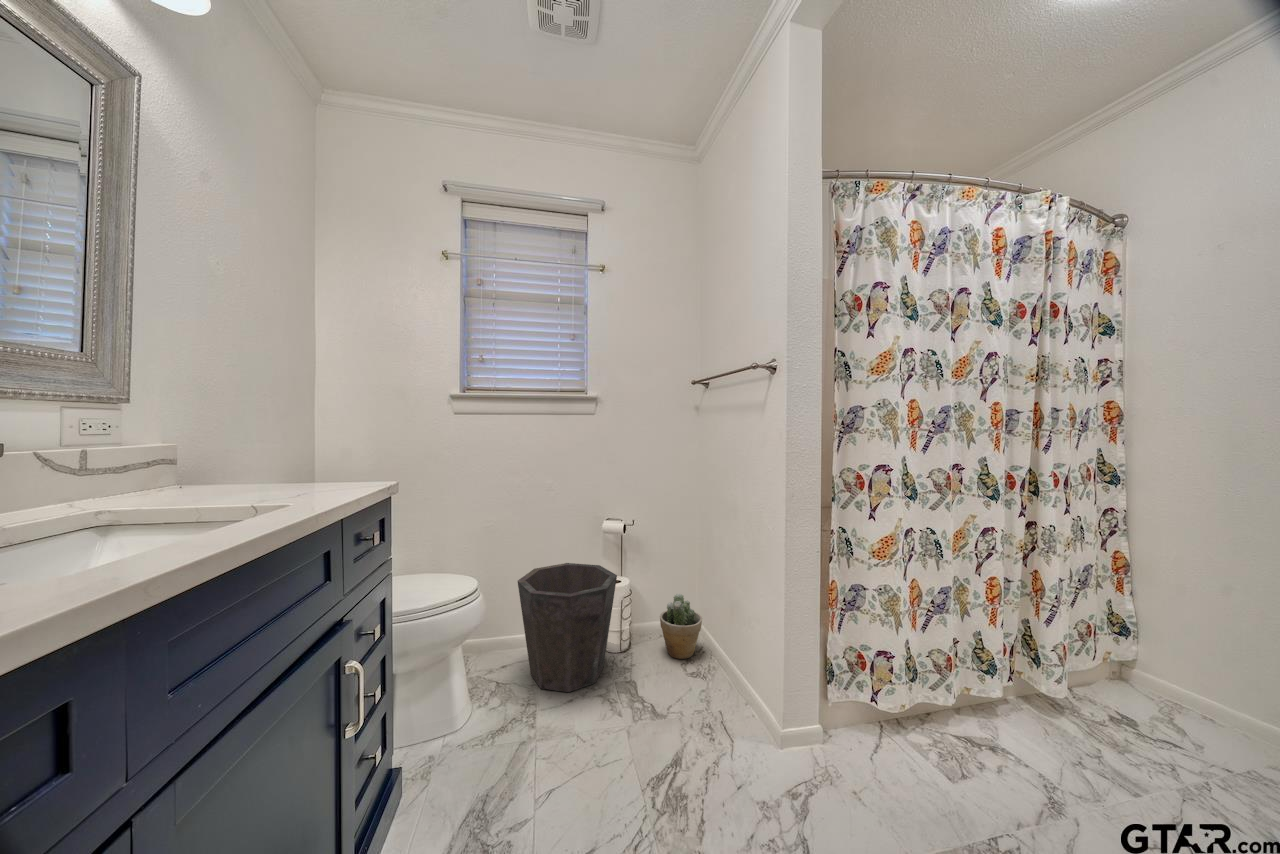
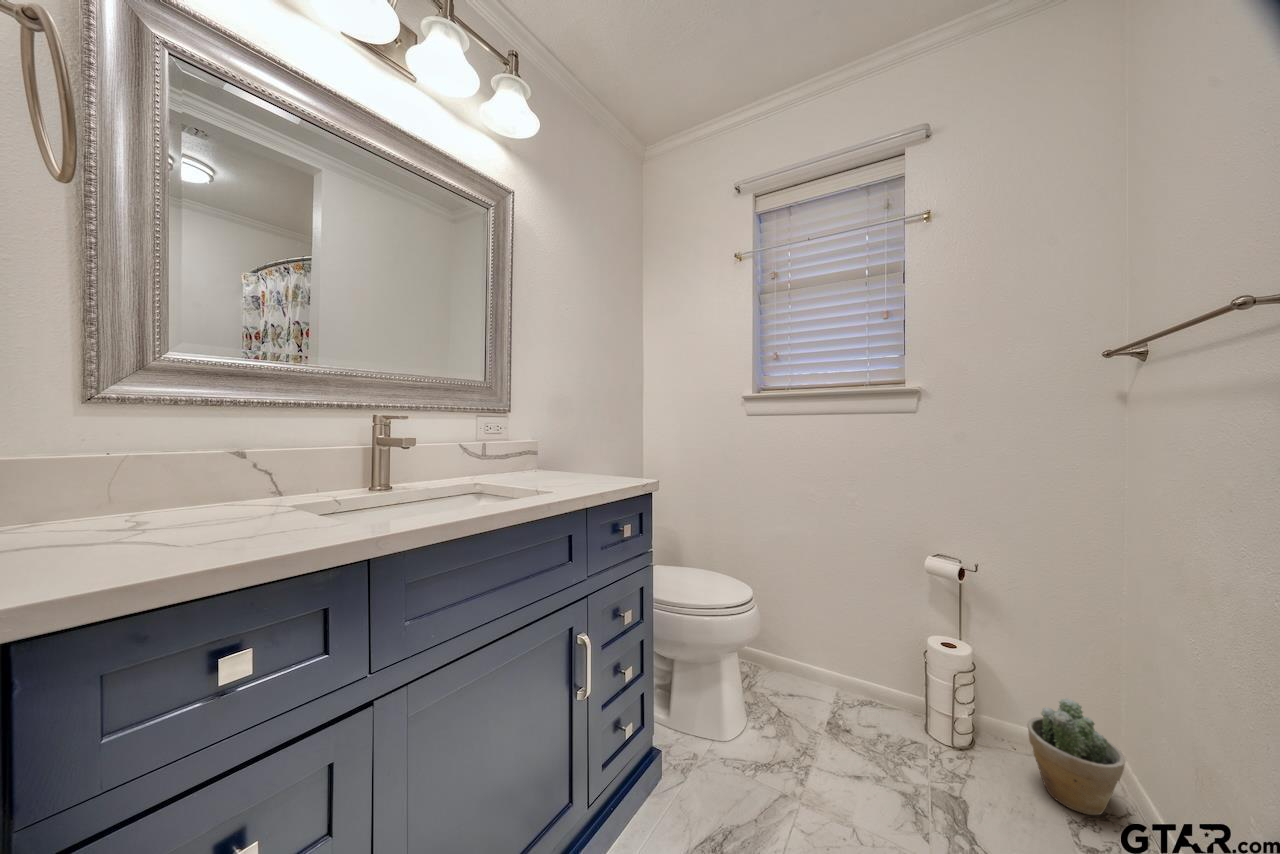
waste bin: present [518,563,617,692] -> none [802,595,942,771]

